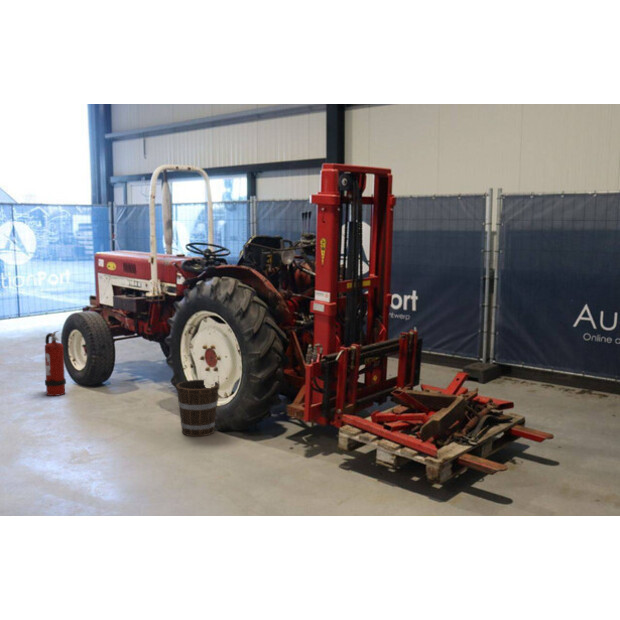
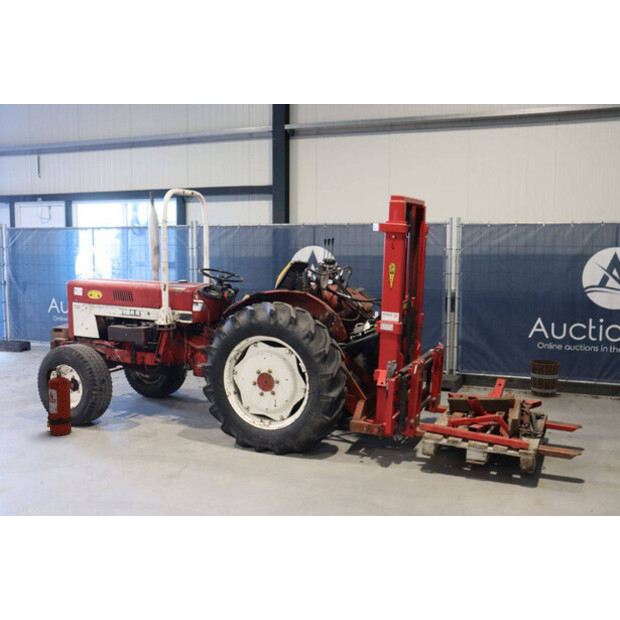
bucket: present [176,380,220,436] -> present [529,360,561,397]

